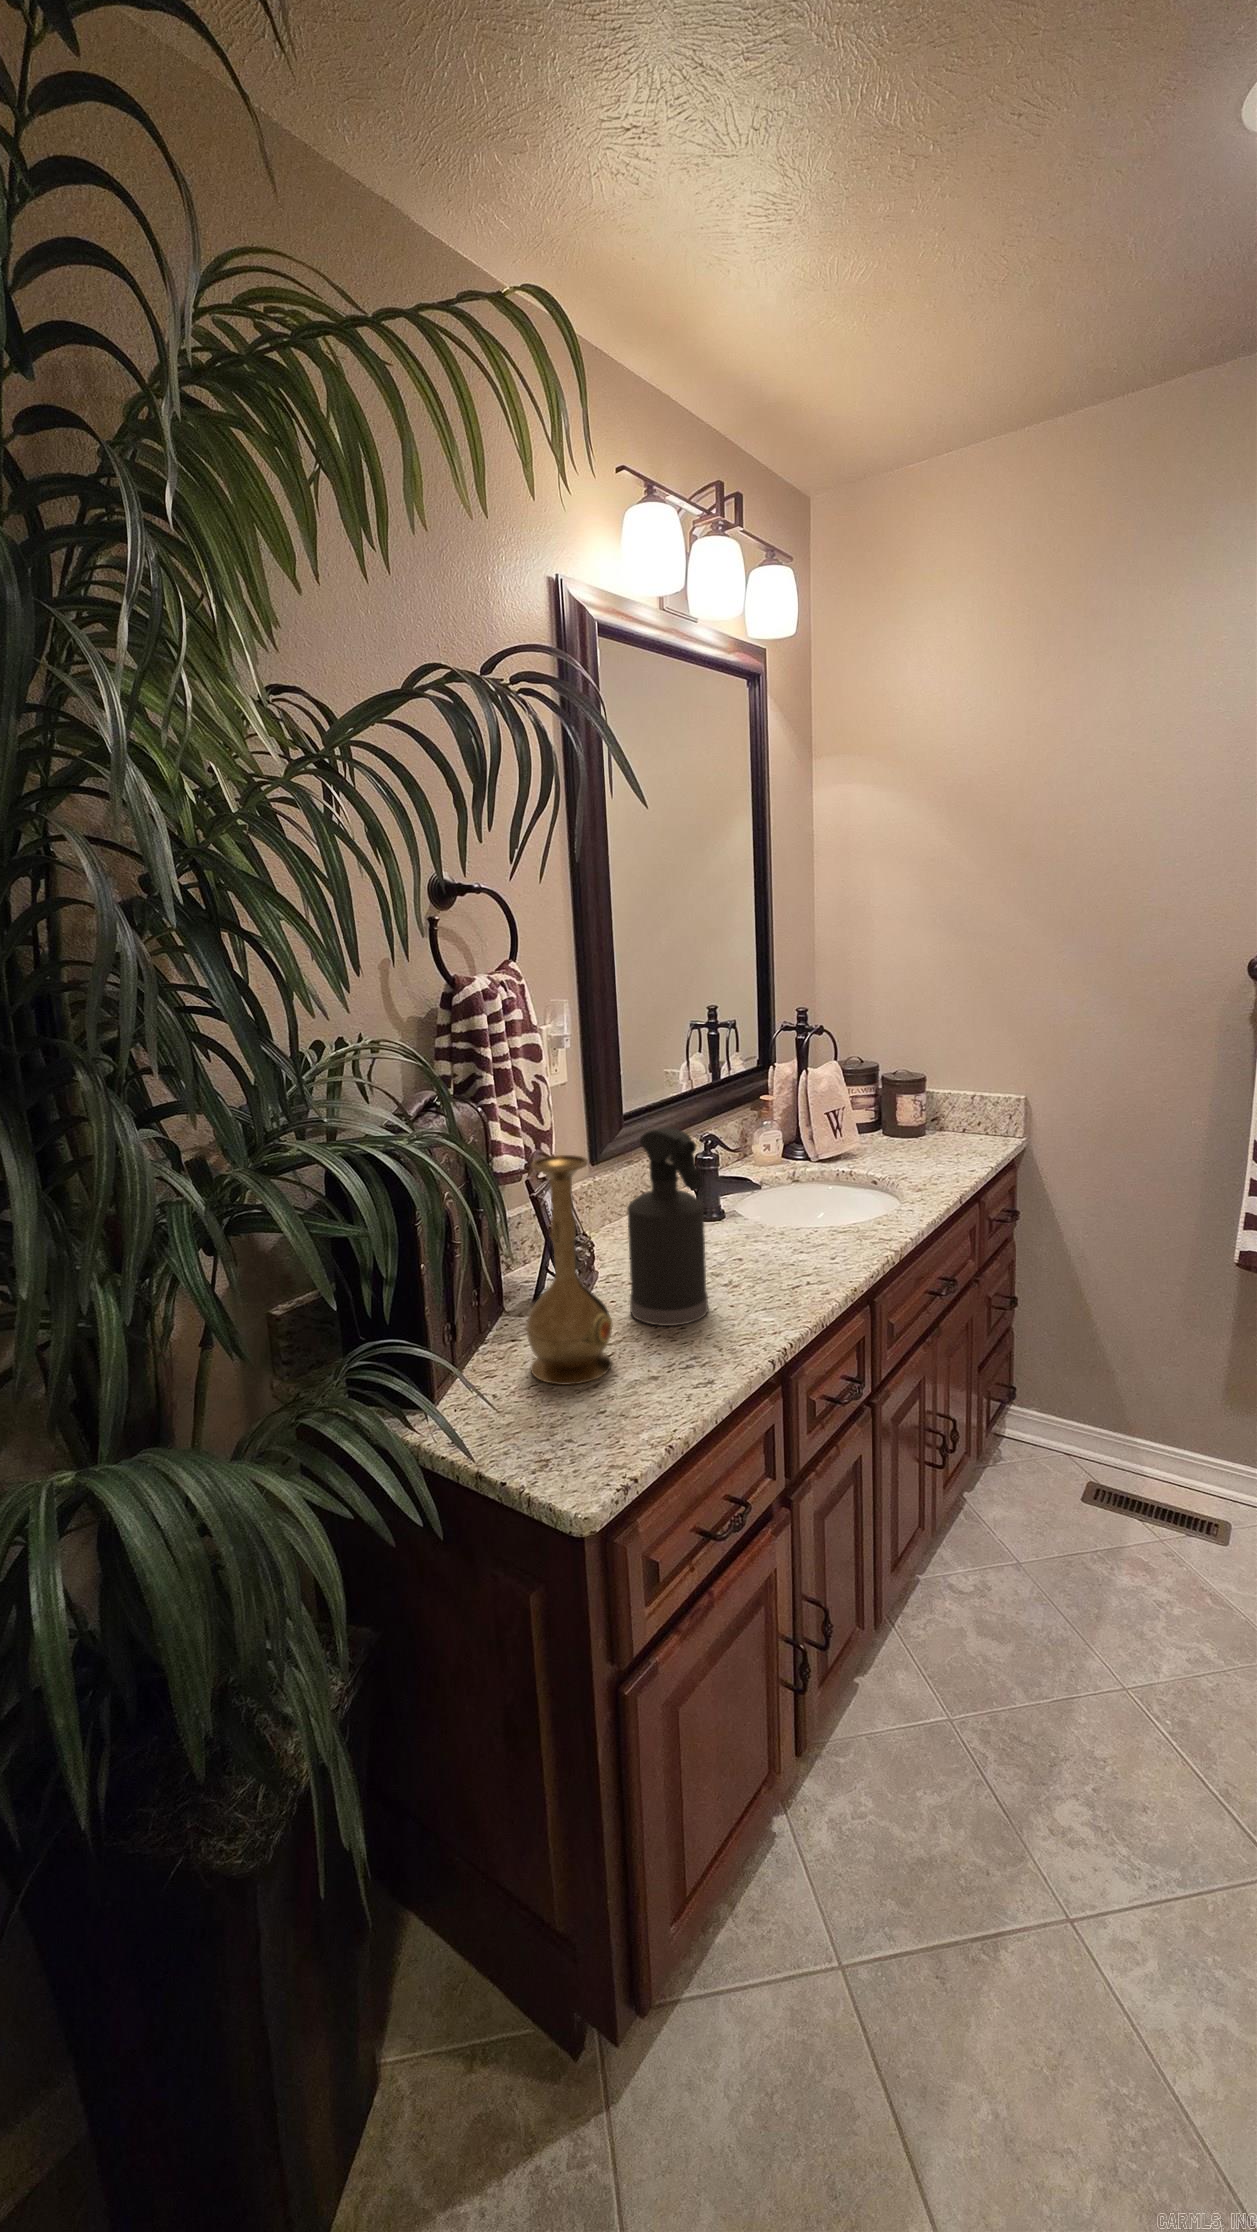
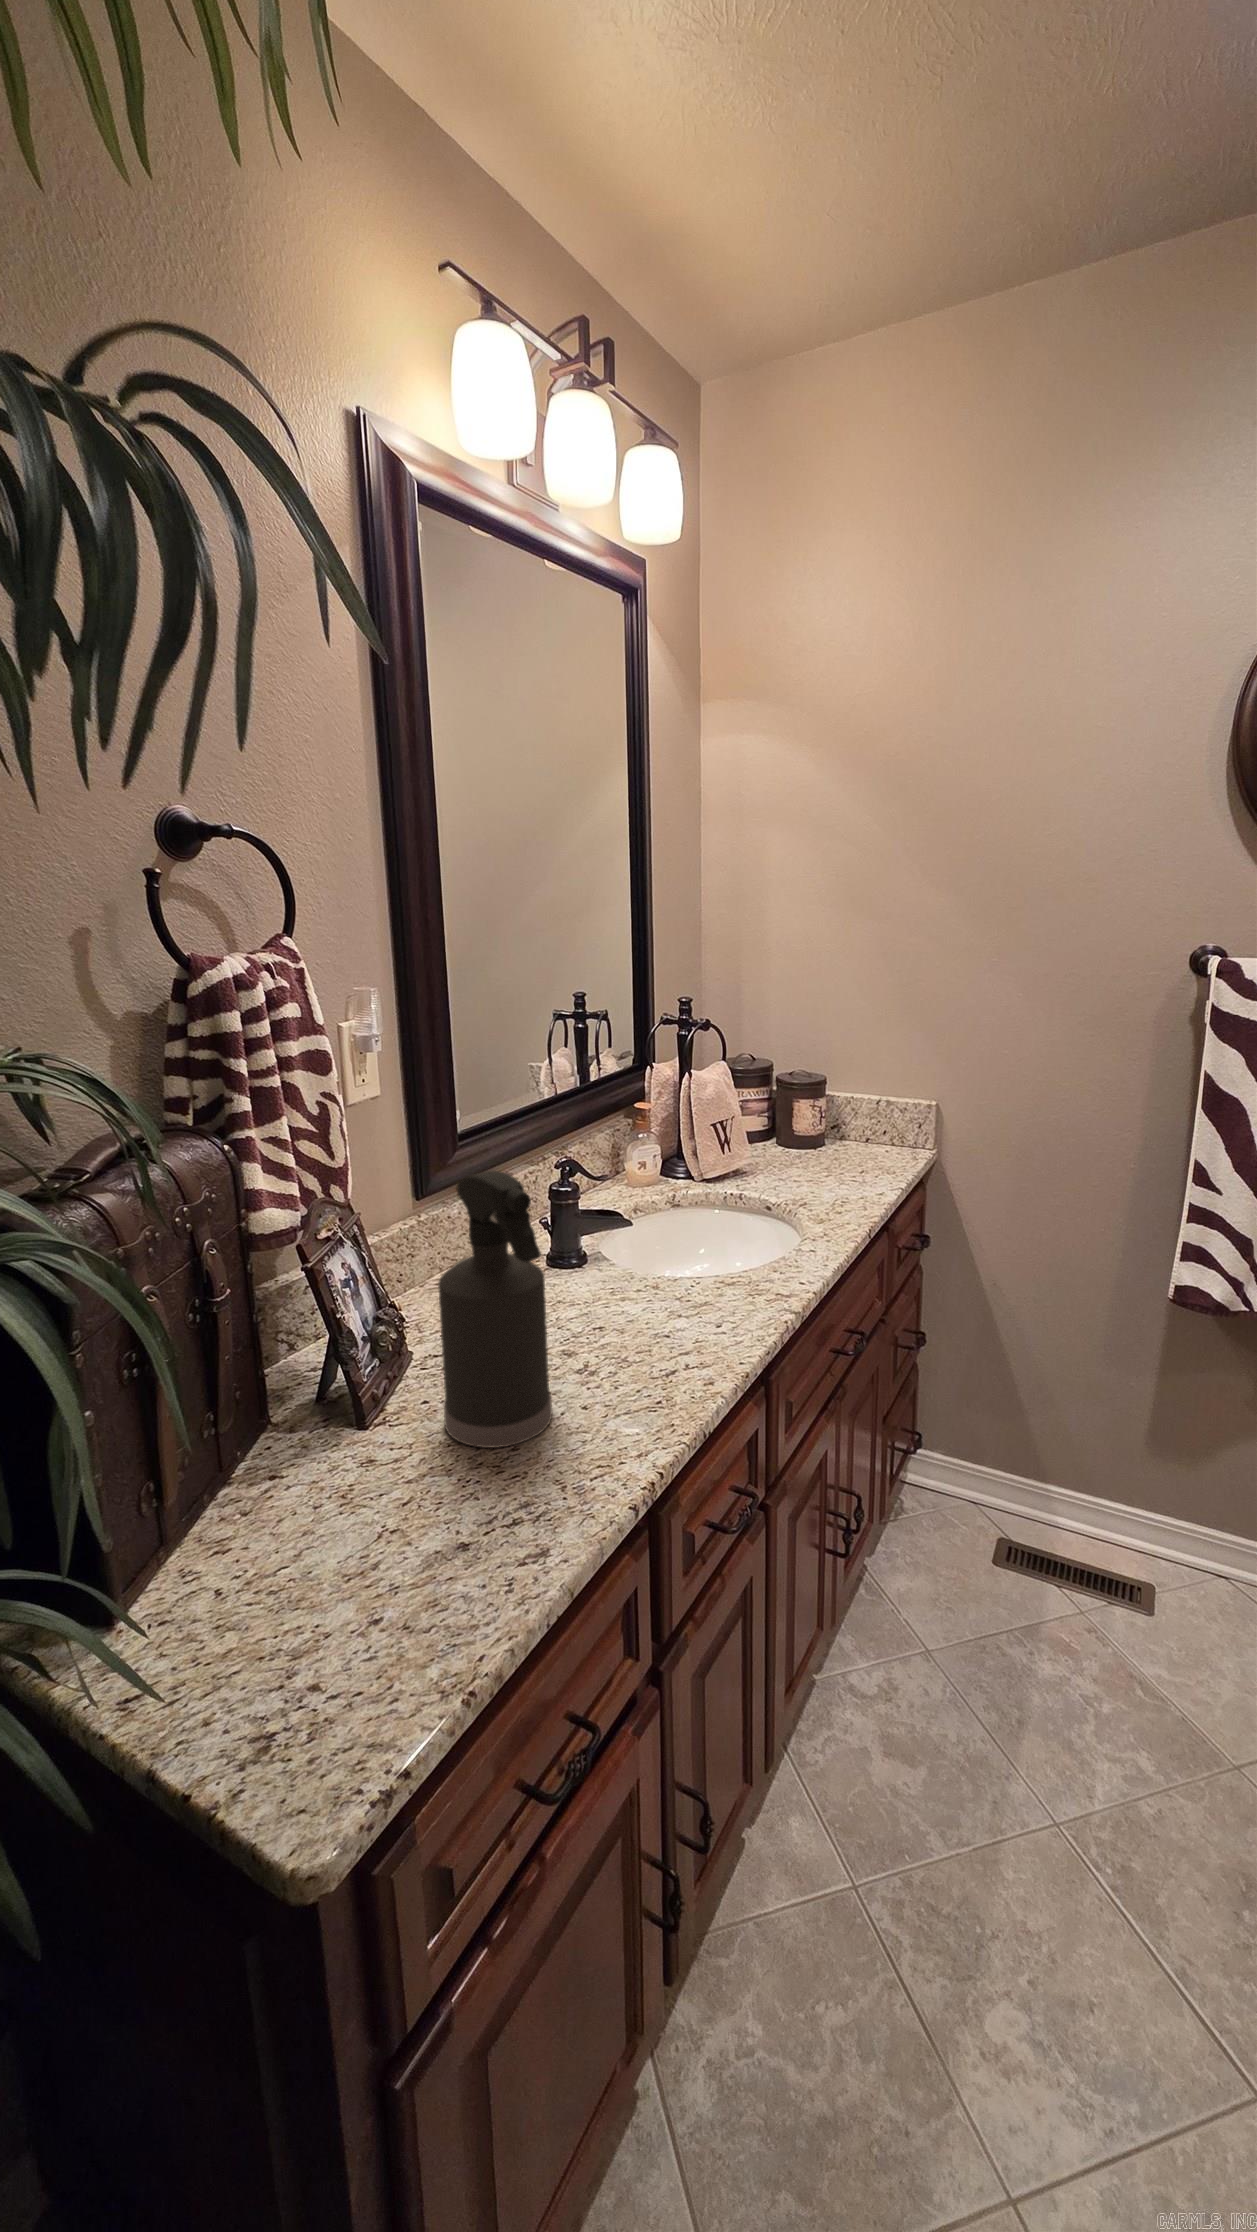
vase: present [526,1155,612,1385] -> none [271,1222,404,1569]

